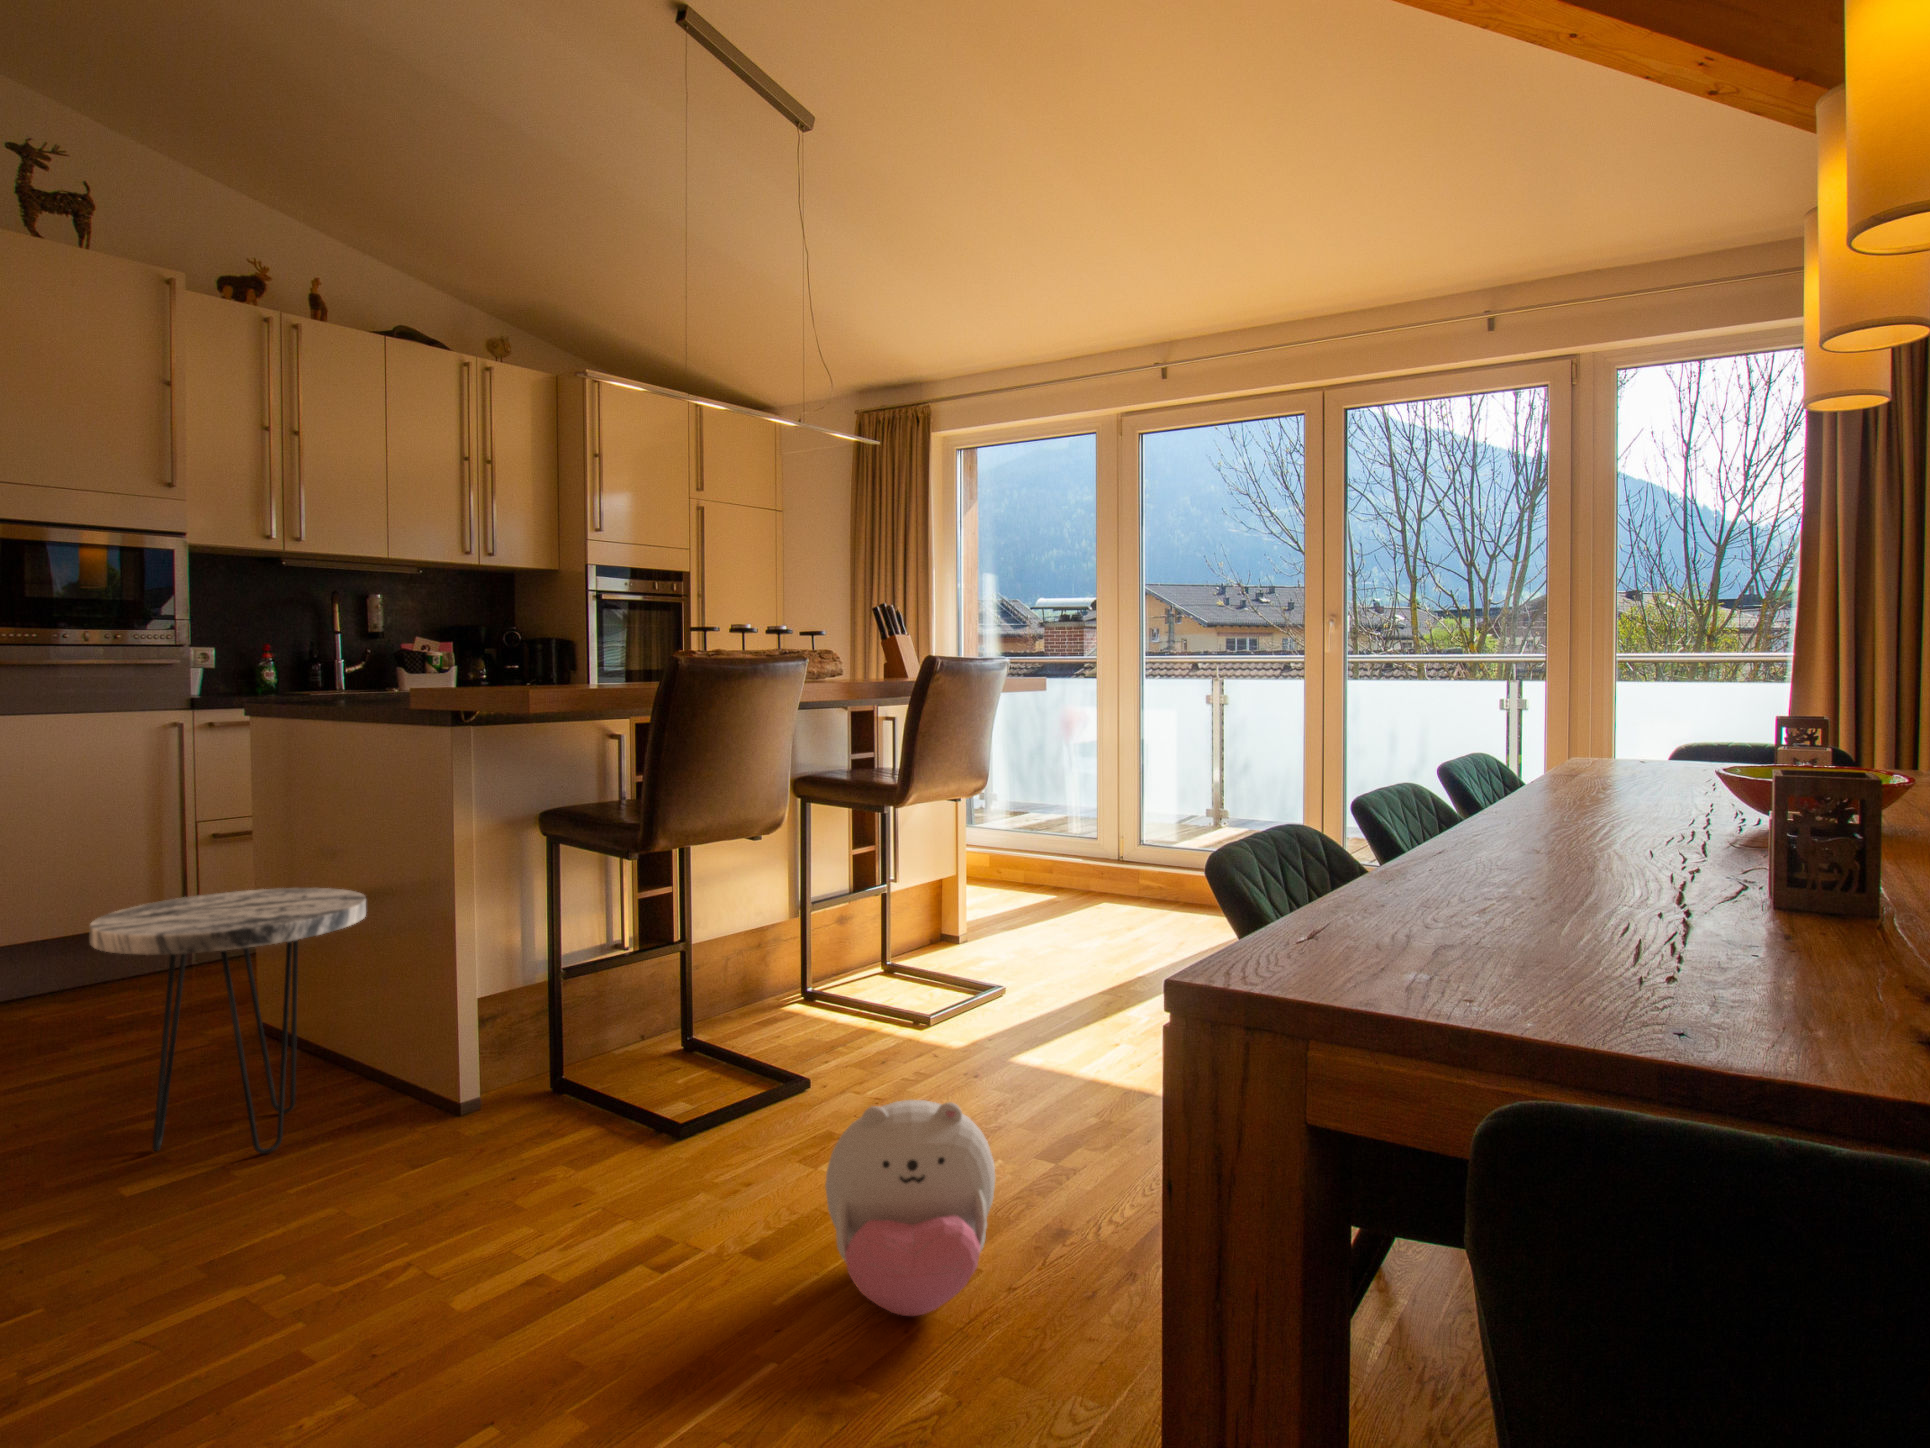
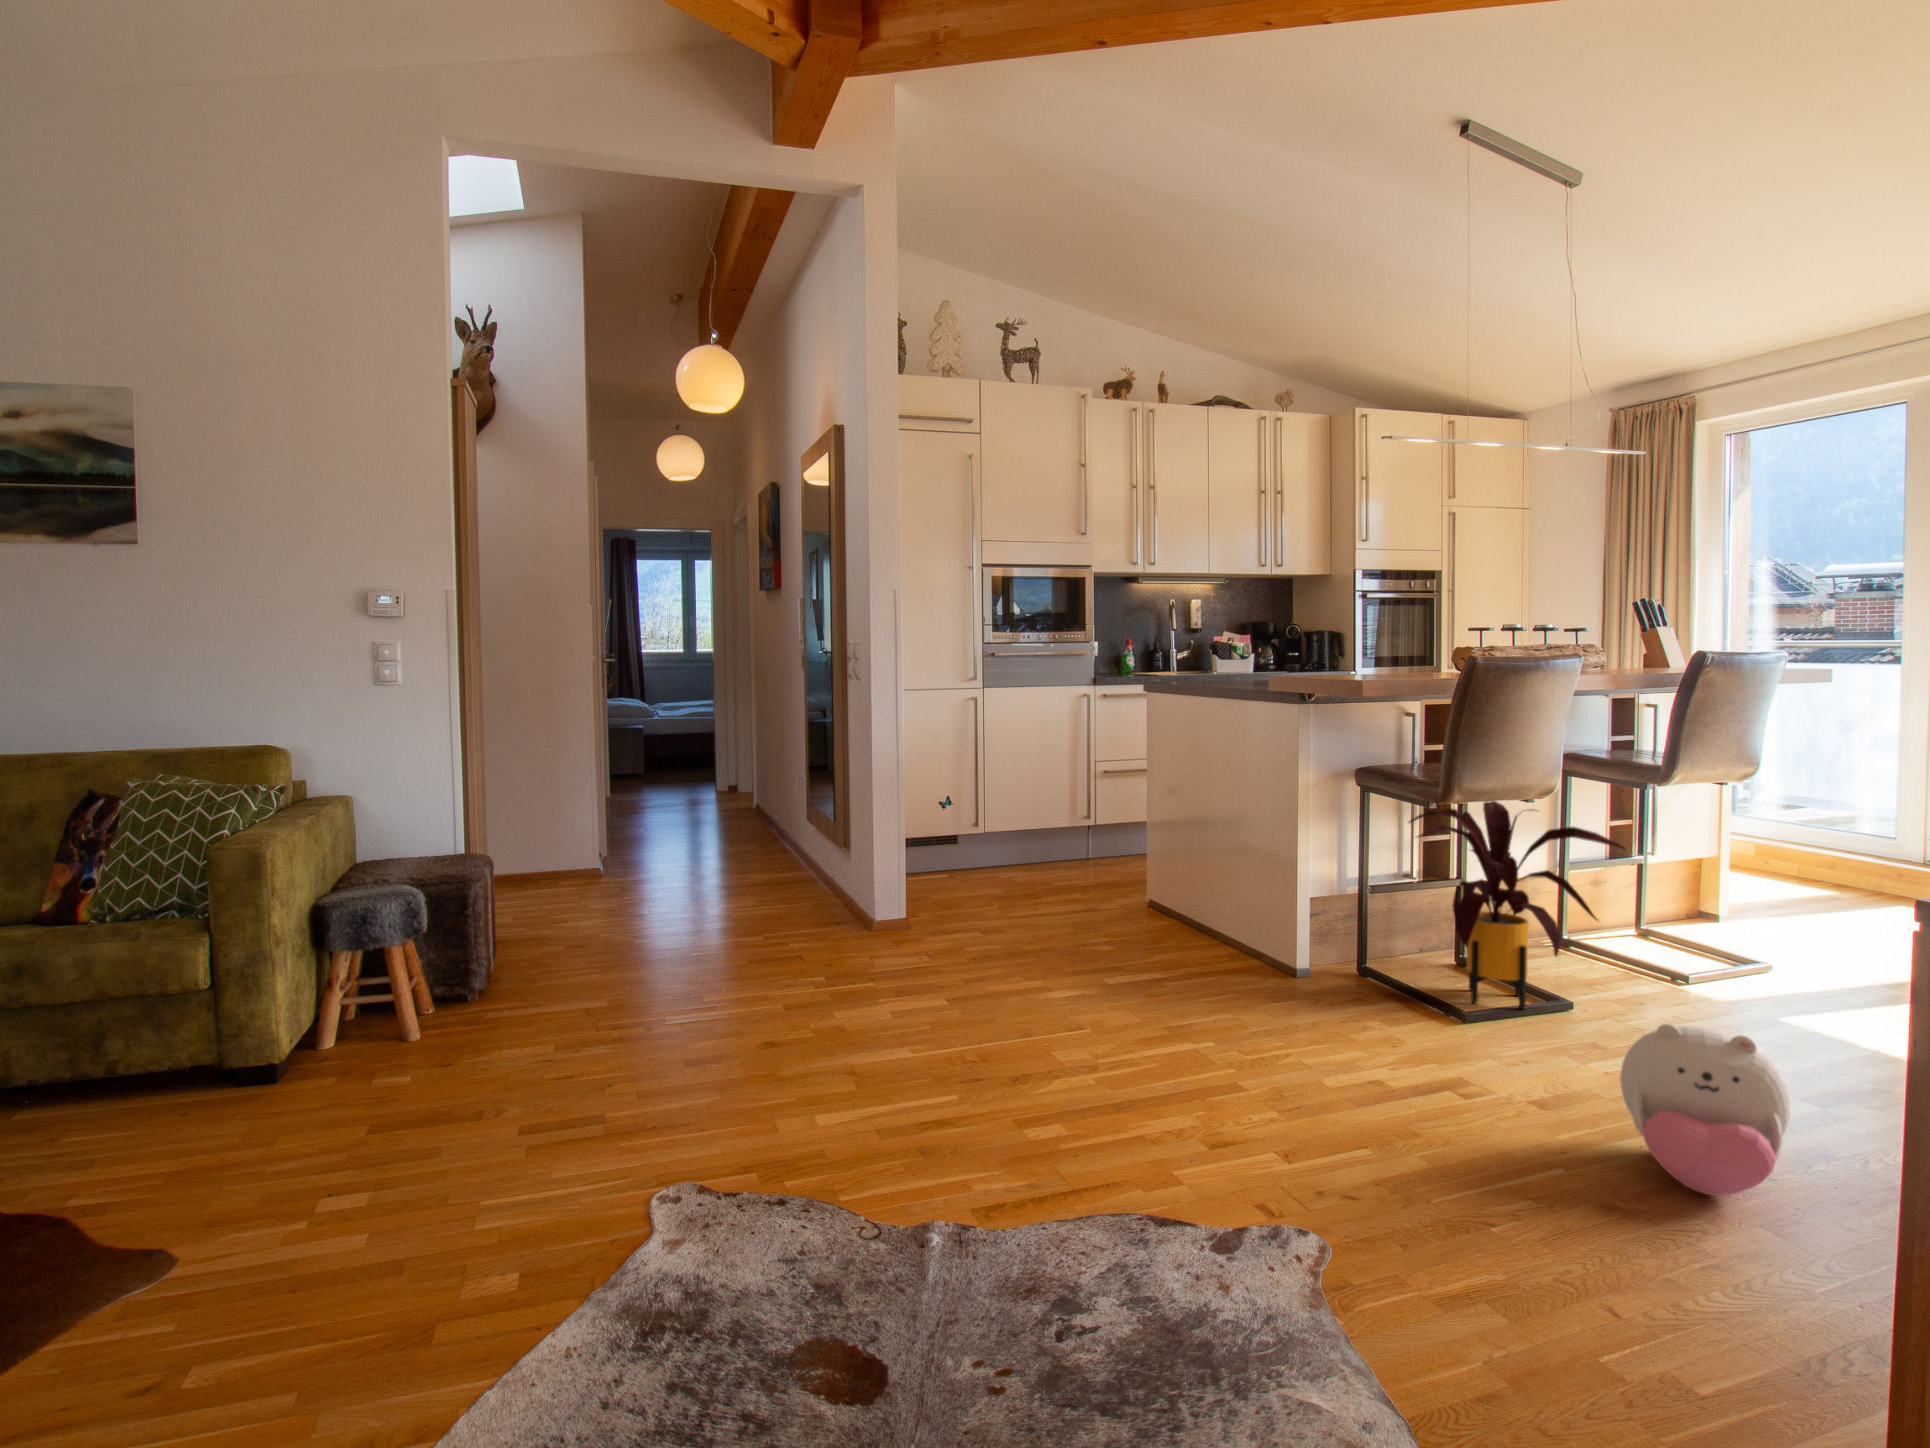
house plant: none [612,837,856,1102] -> present [1409,801,1625,1010]
side table: present [90,888,366,1154] -> none [1088,805,1236,975]

